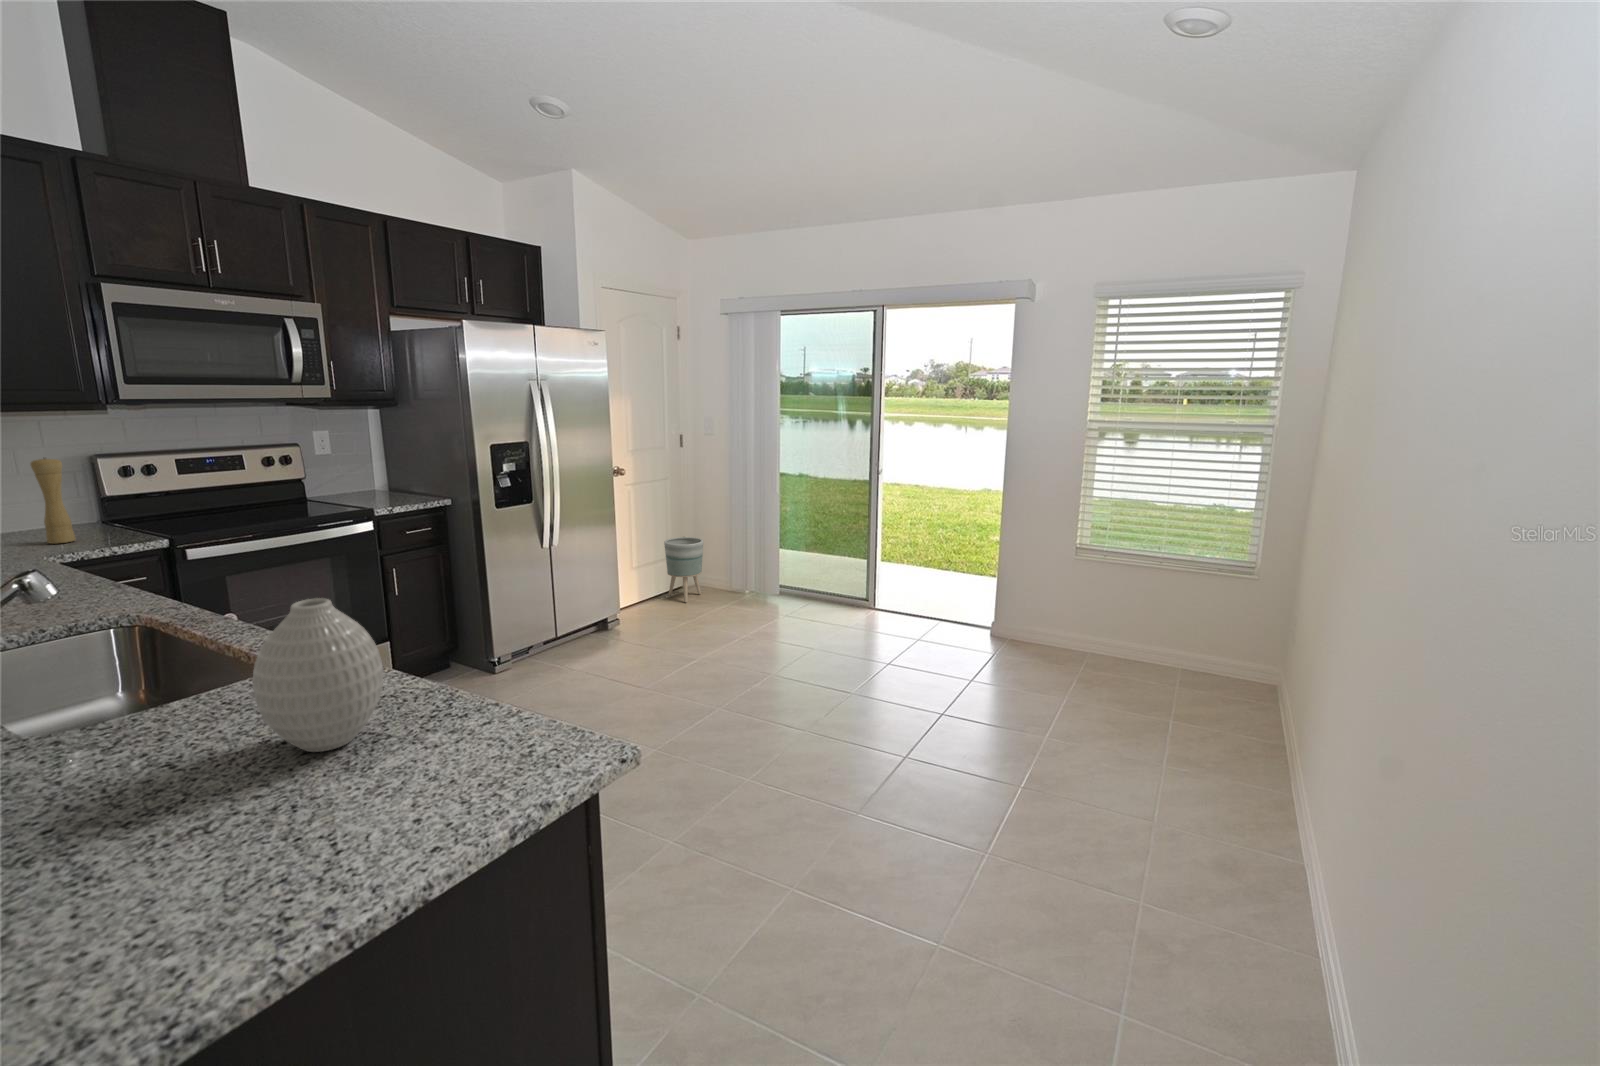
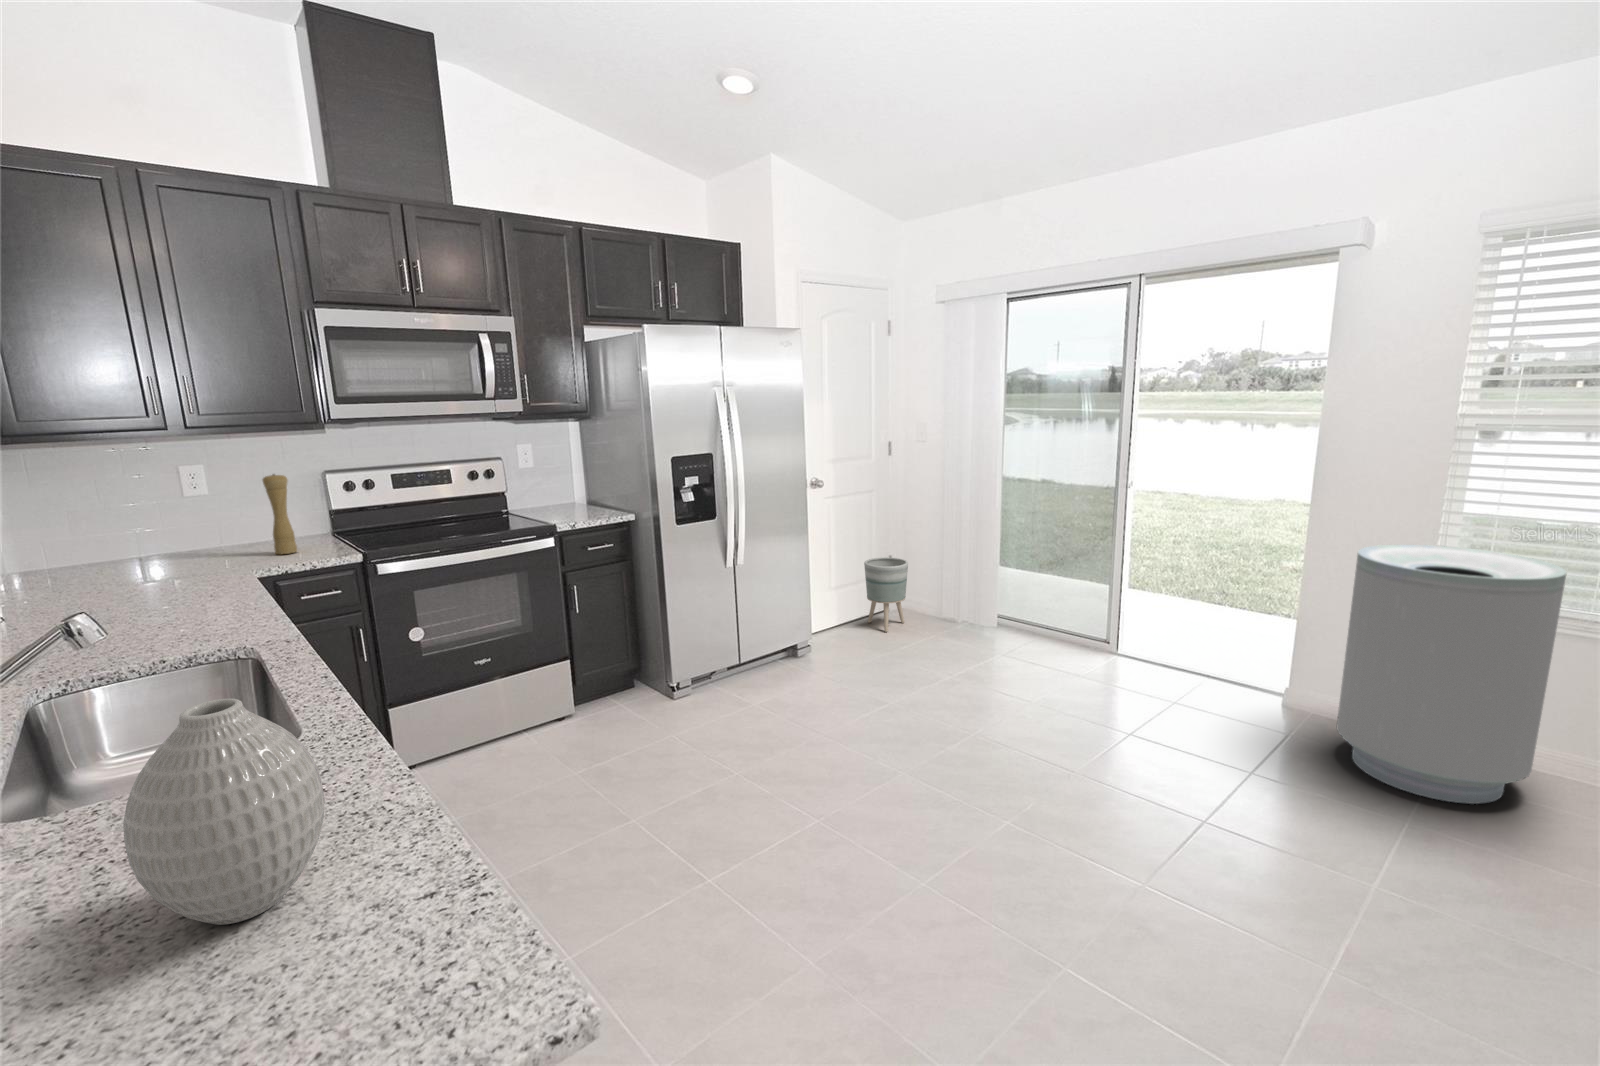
trash can: none [1019,511,1141,682] -> present [1337,545,1567,804]

